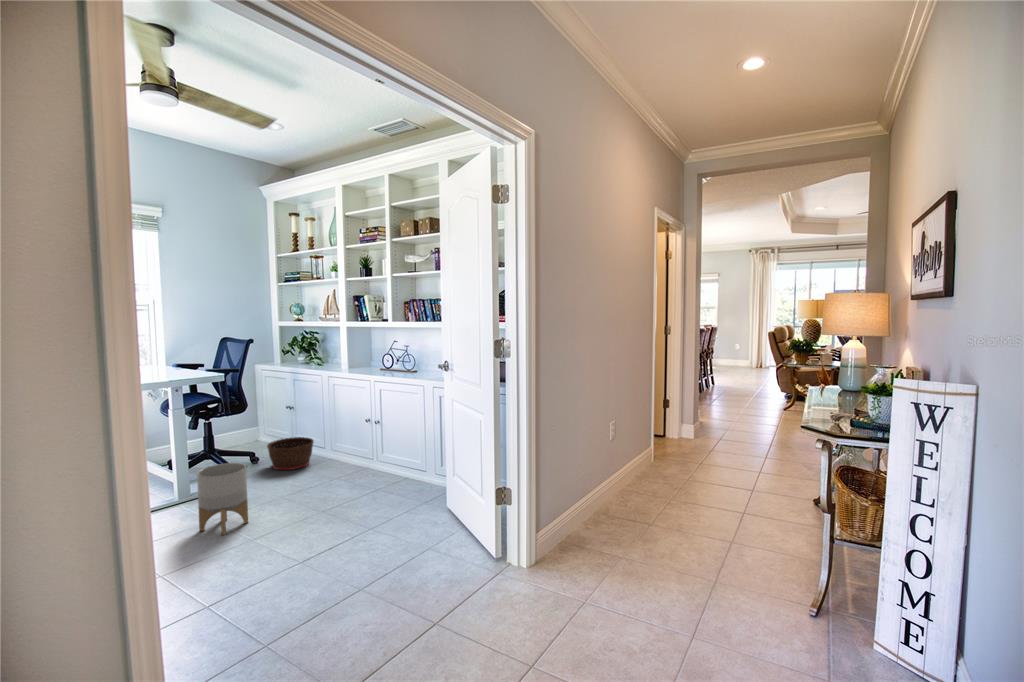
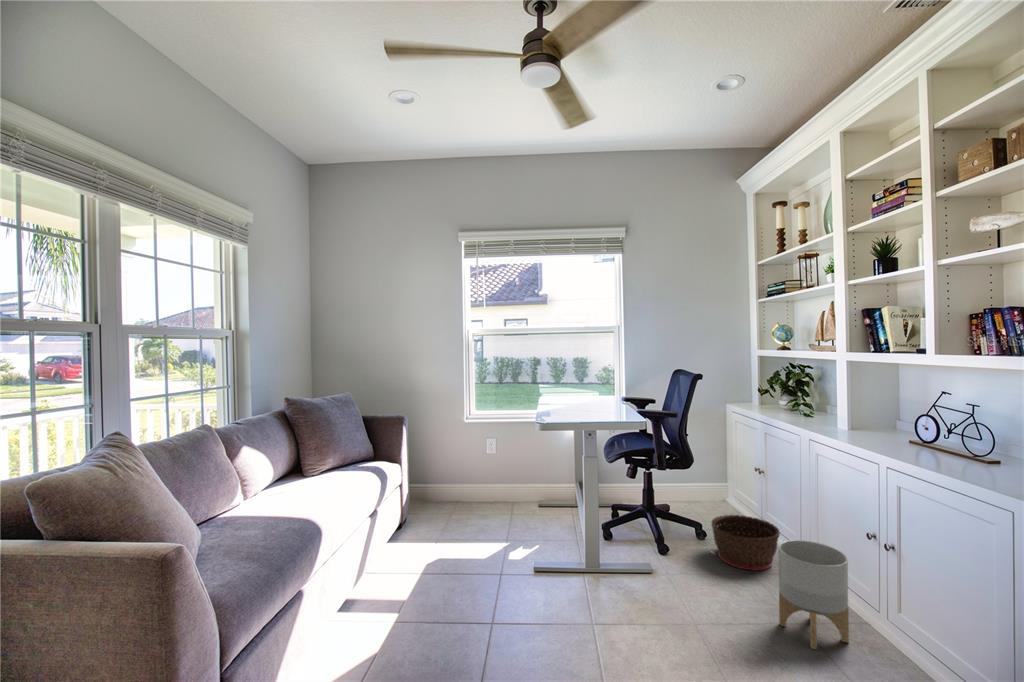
planter: present [197,463,248,535] -> present [779,540,849,649]

